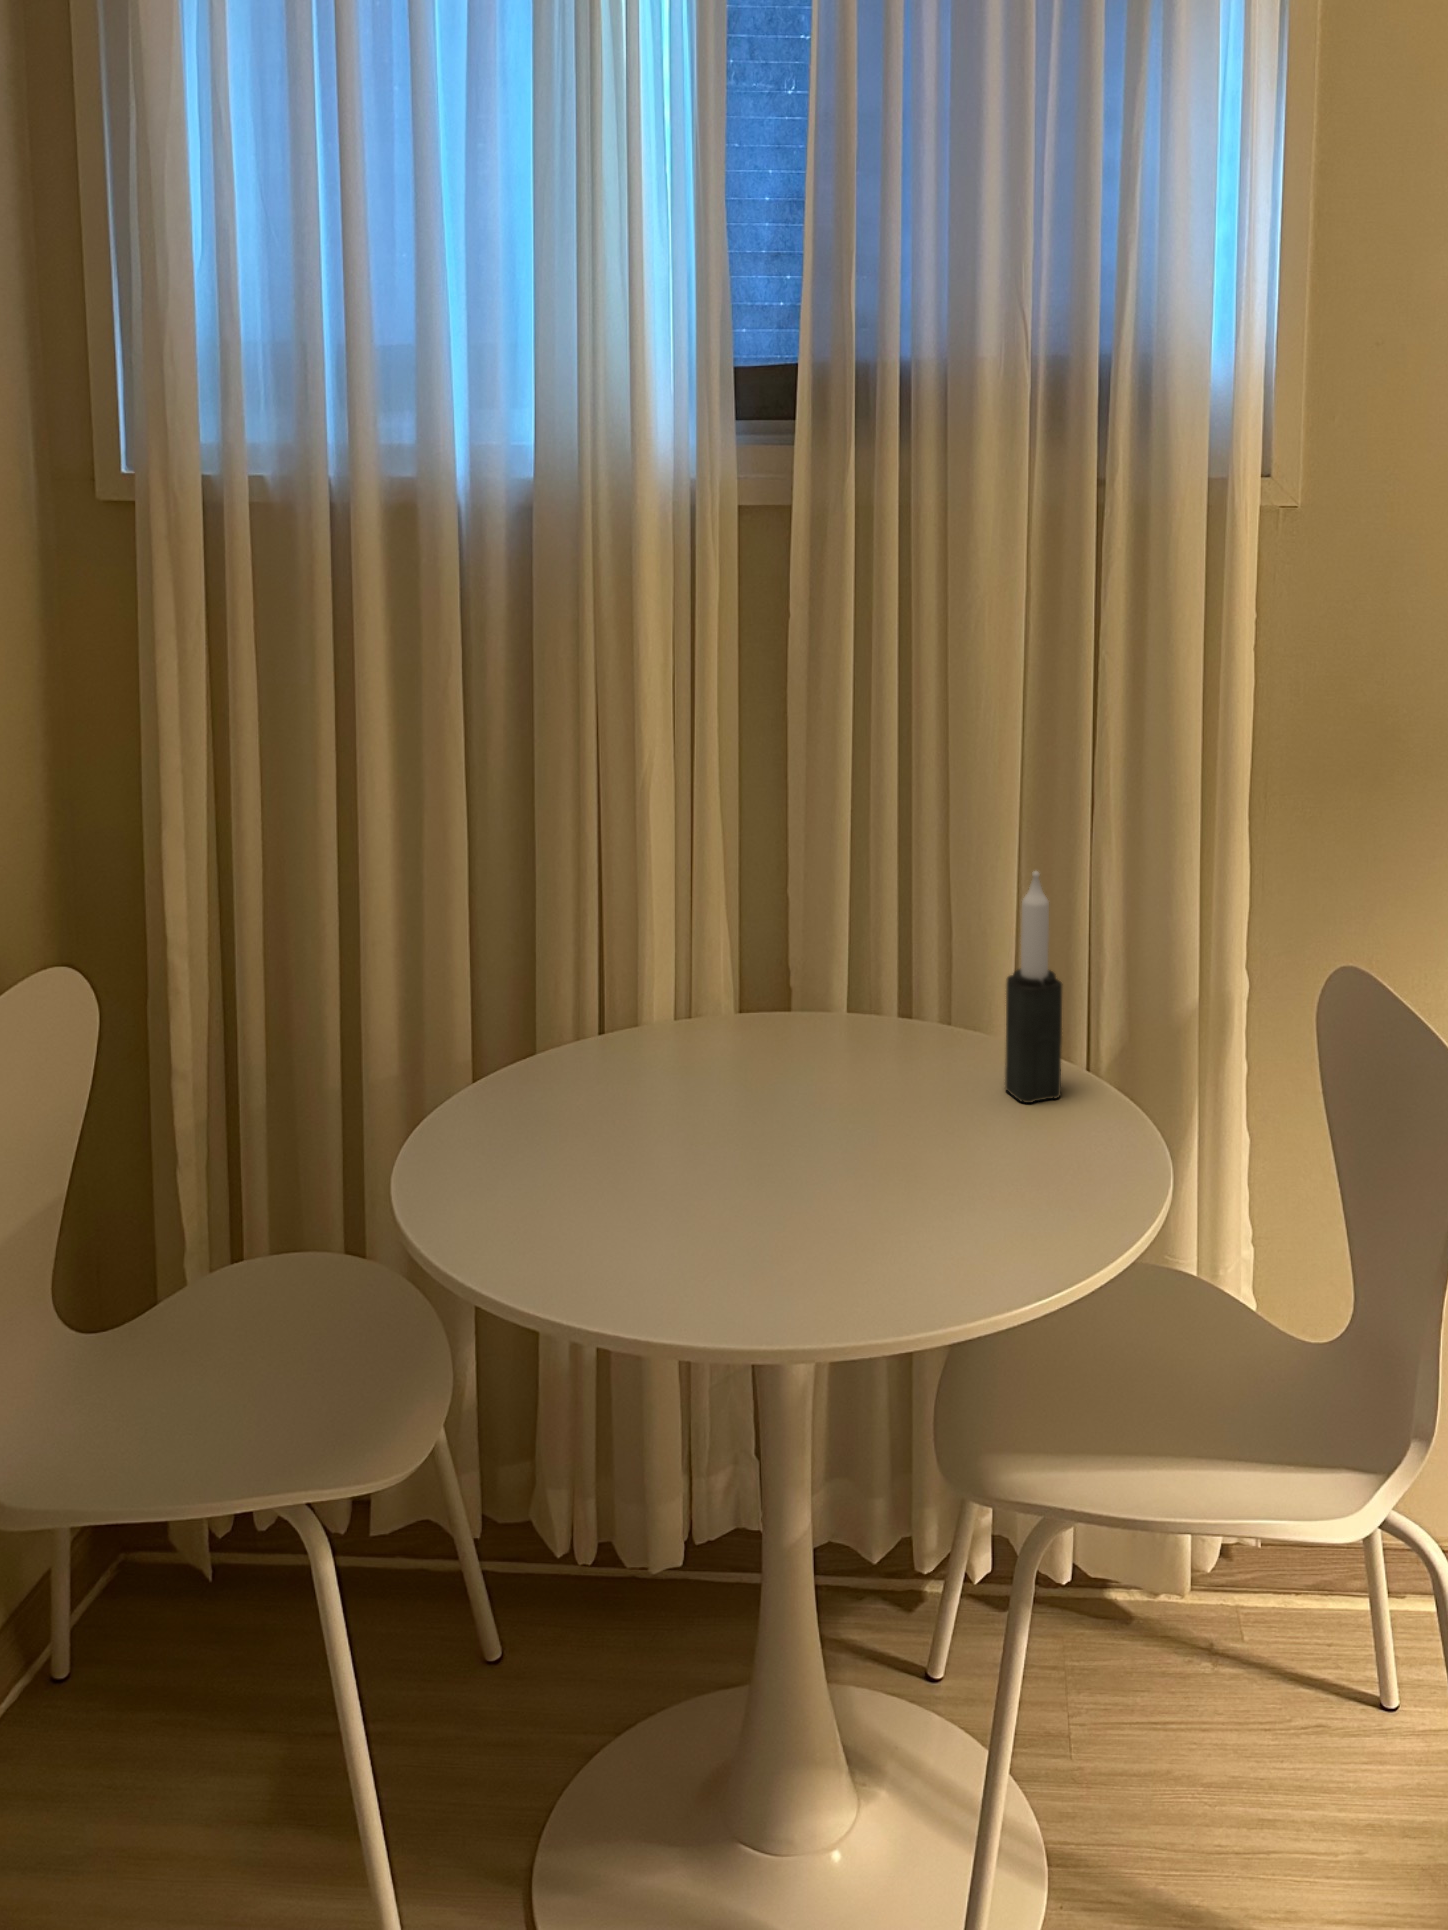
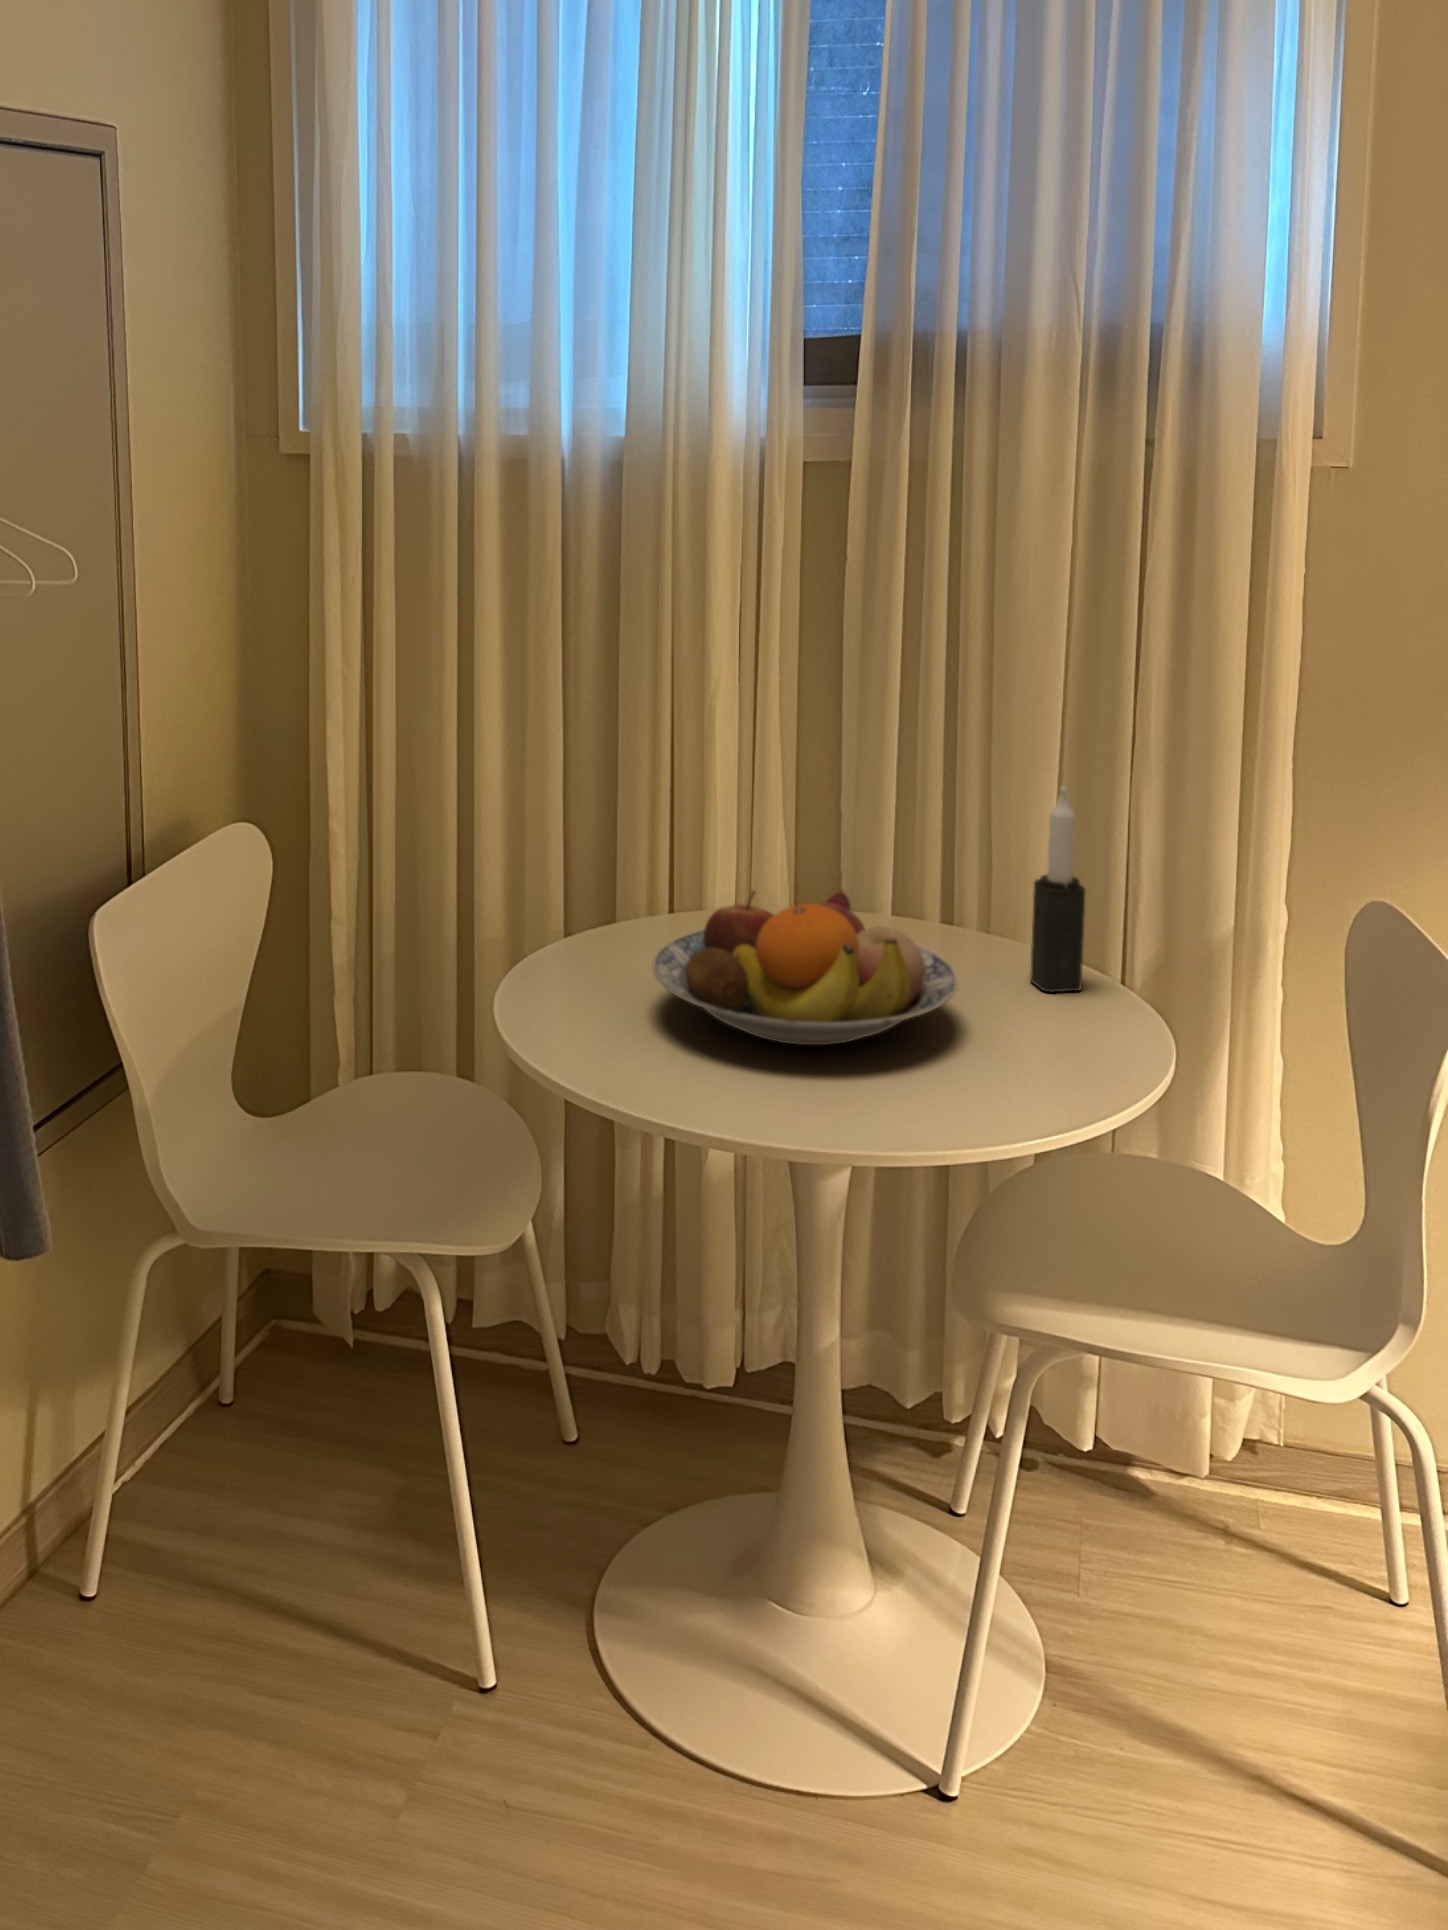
fruit bowl: none [581,1009,935,1204] -> present [653,892,958,1045]

